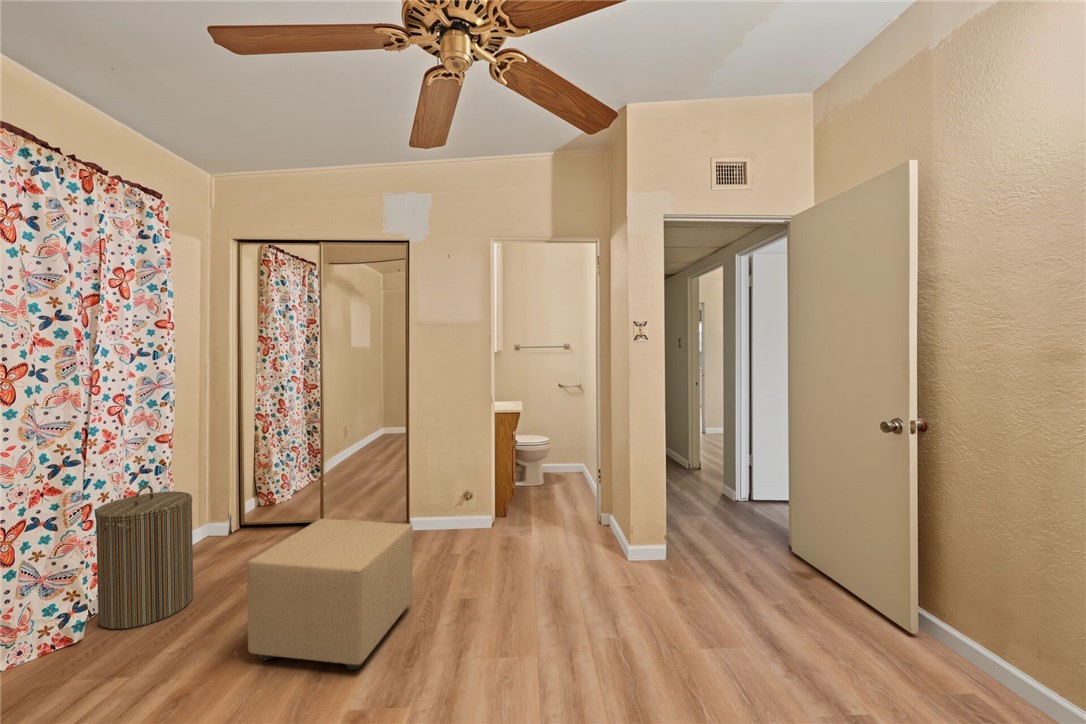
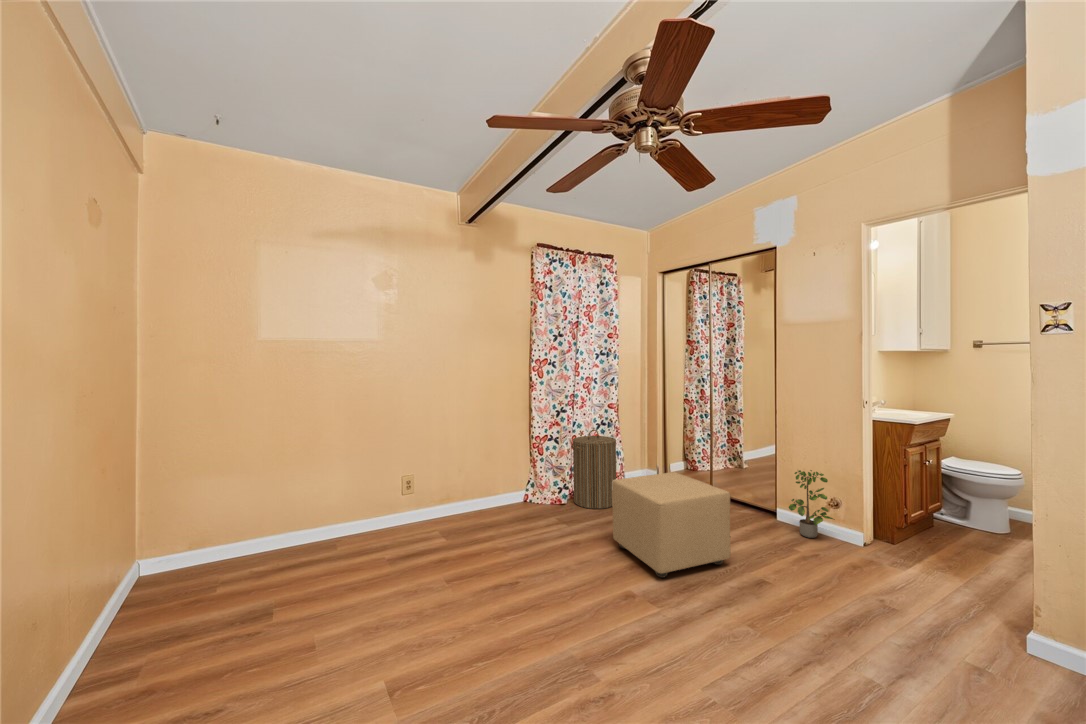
potted plant: none [428,474,470,544] -> present [789,470,833,538]

